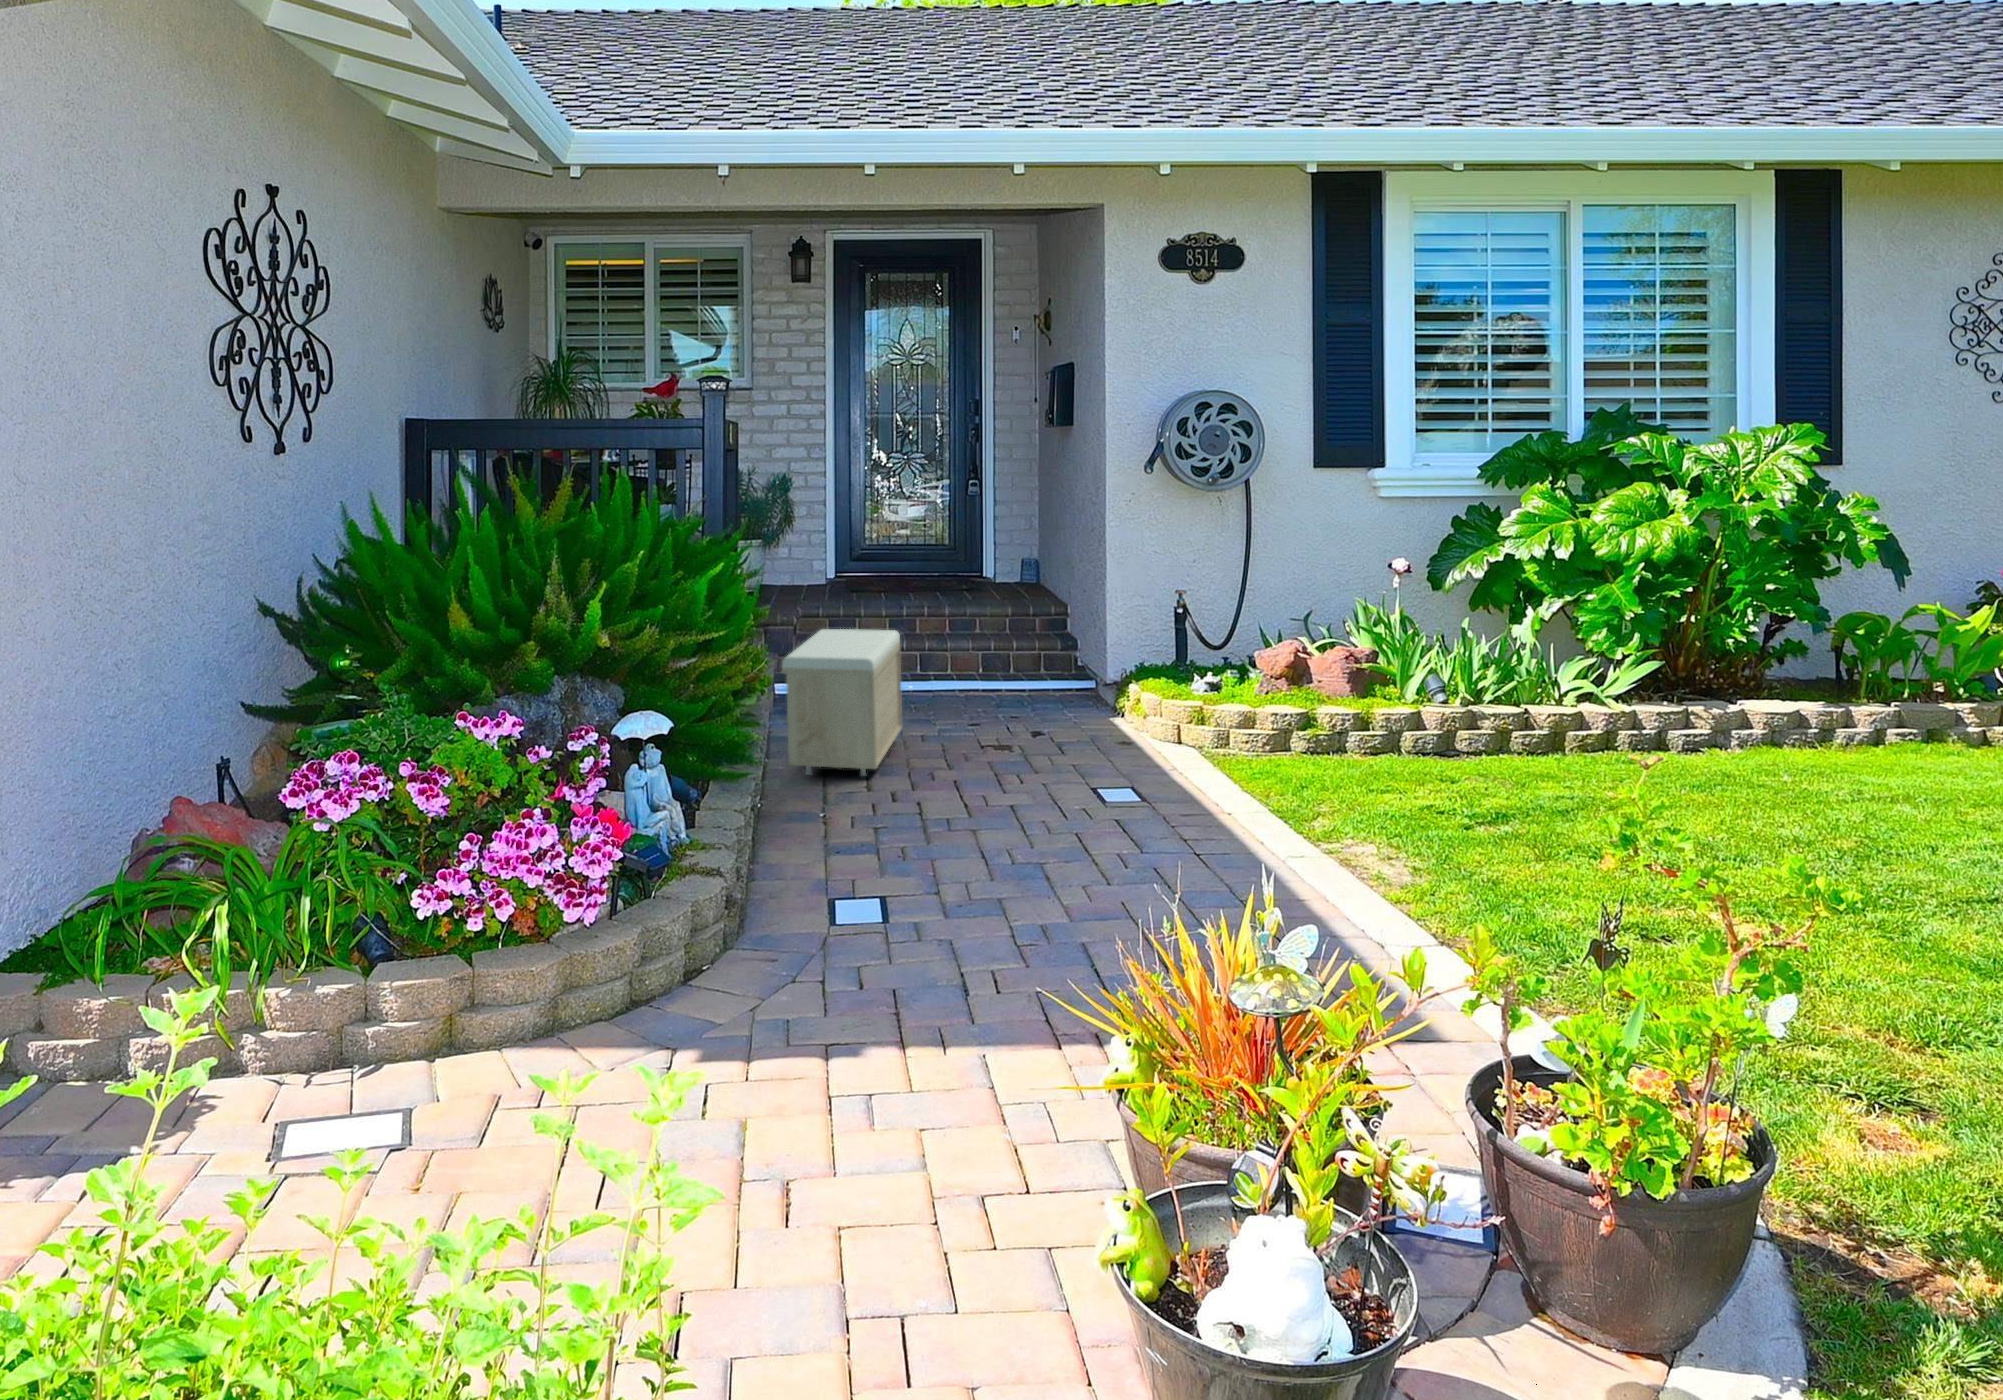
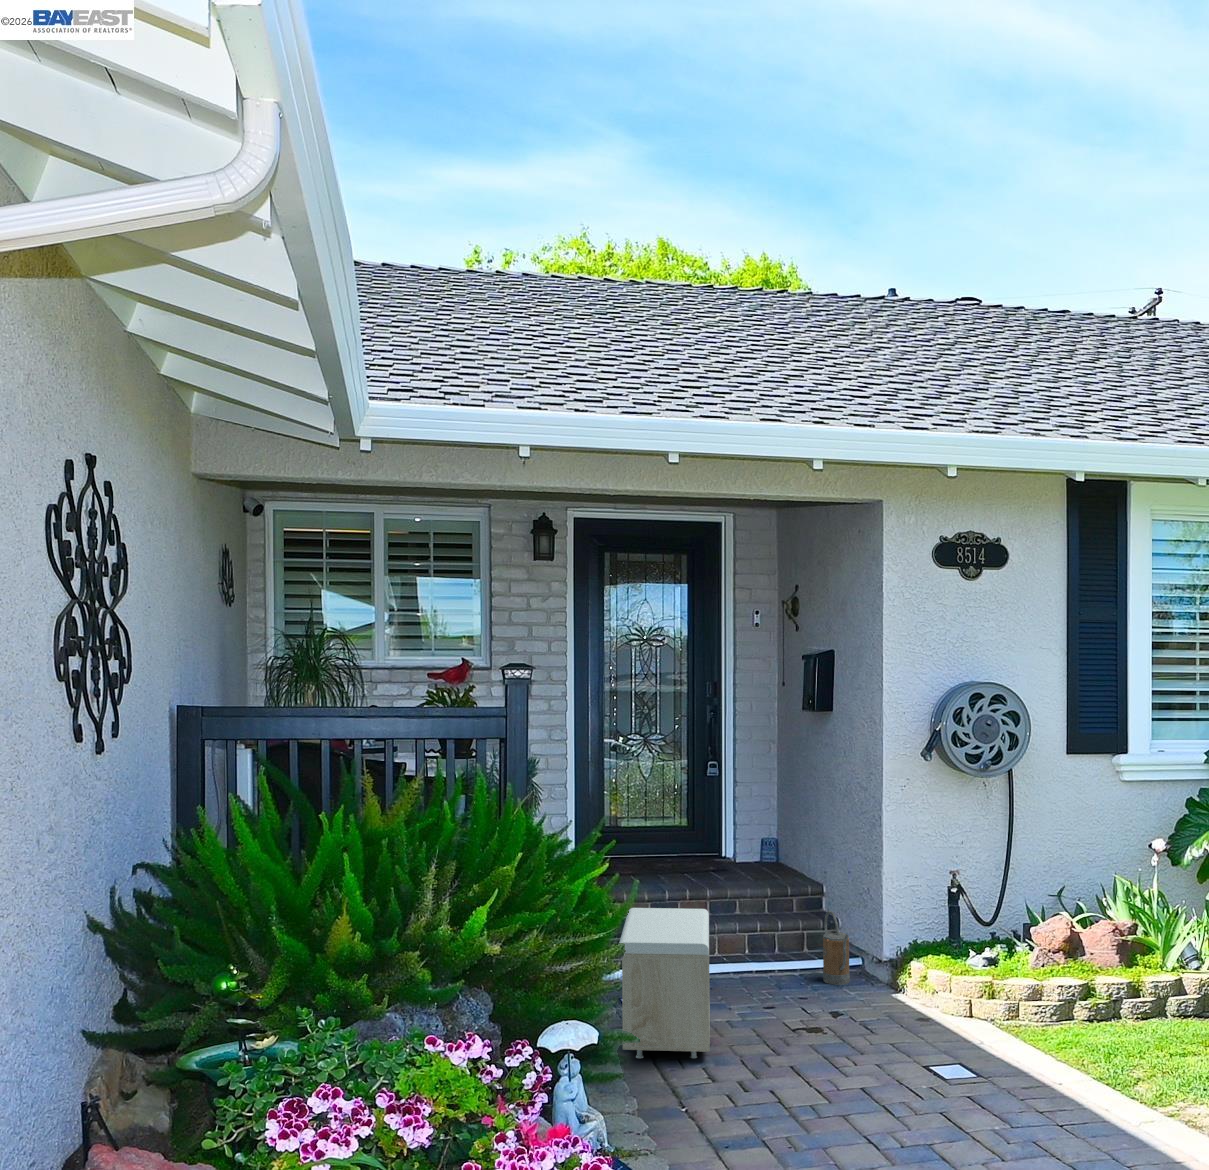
watering can: none [1041,639,1069,714] -> present [823,911,850,985]

